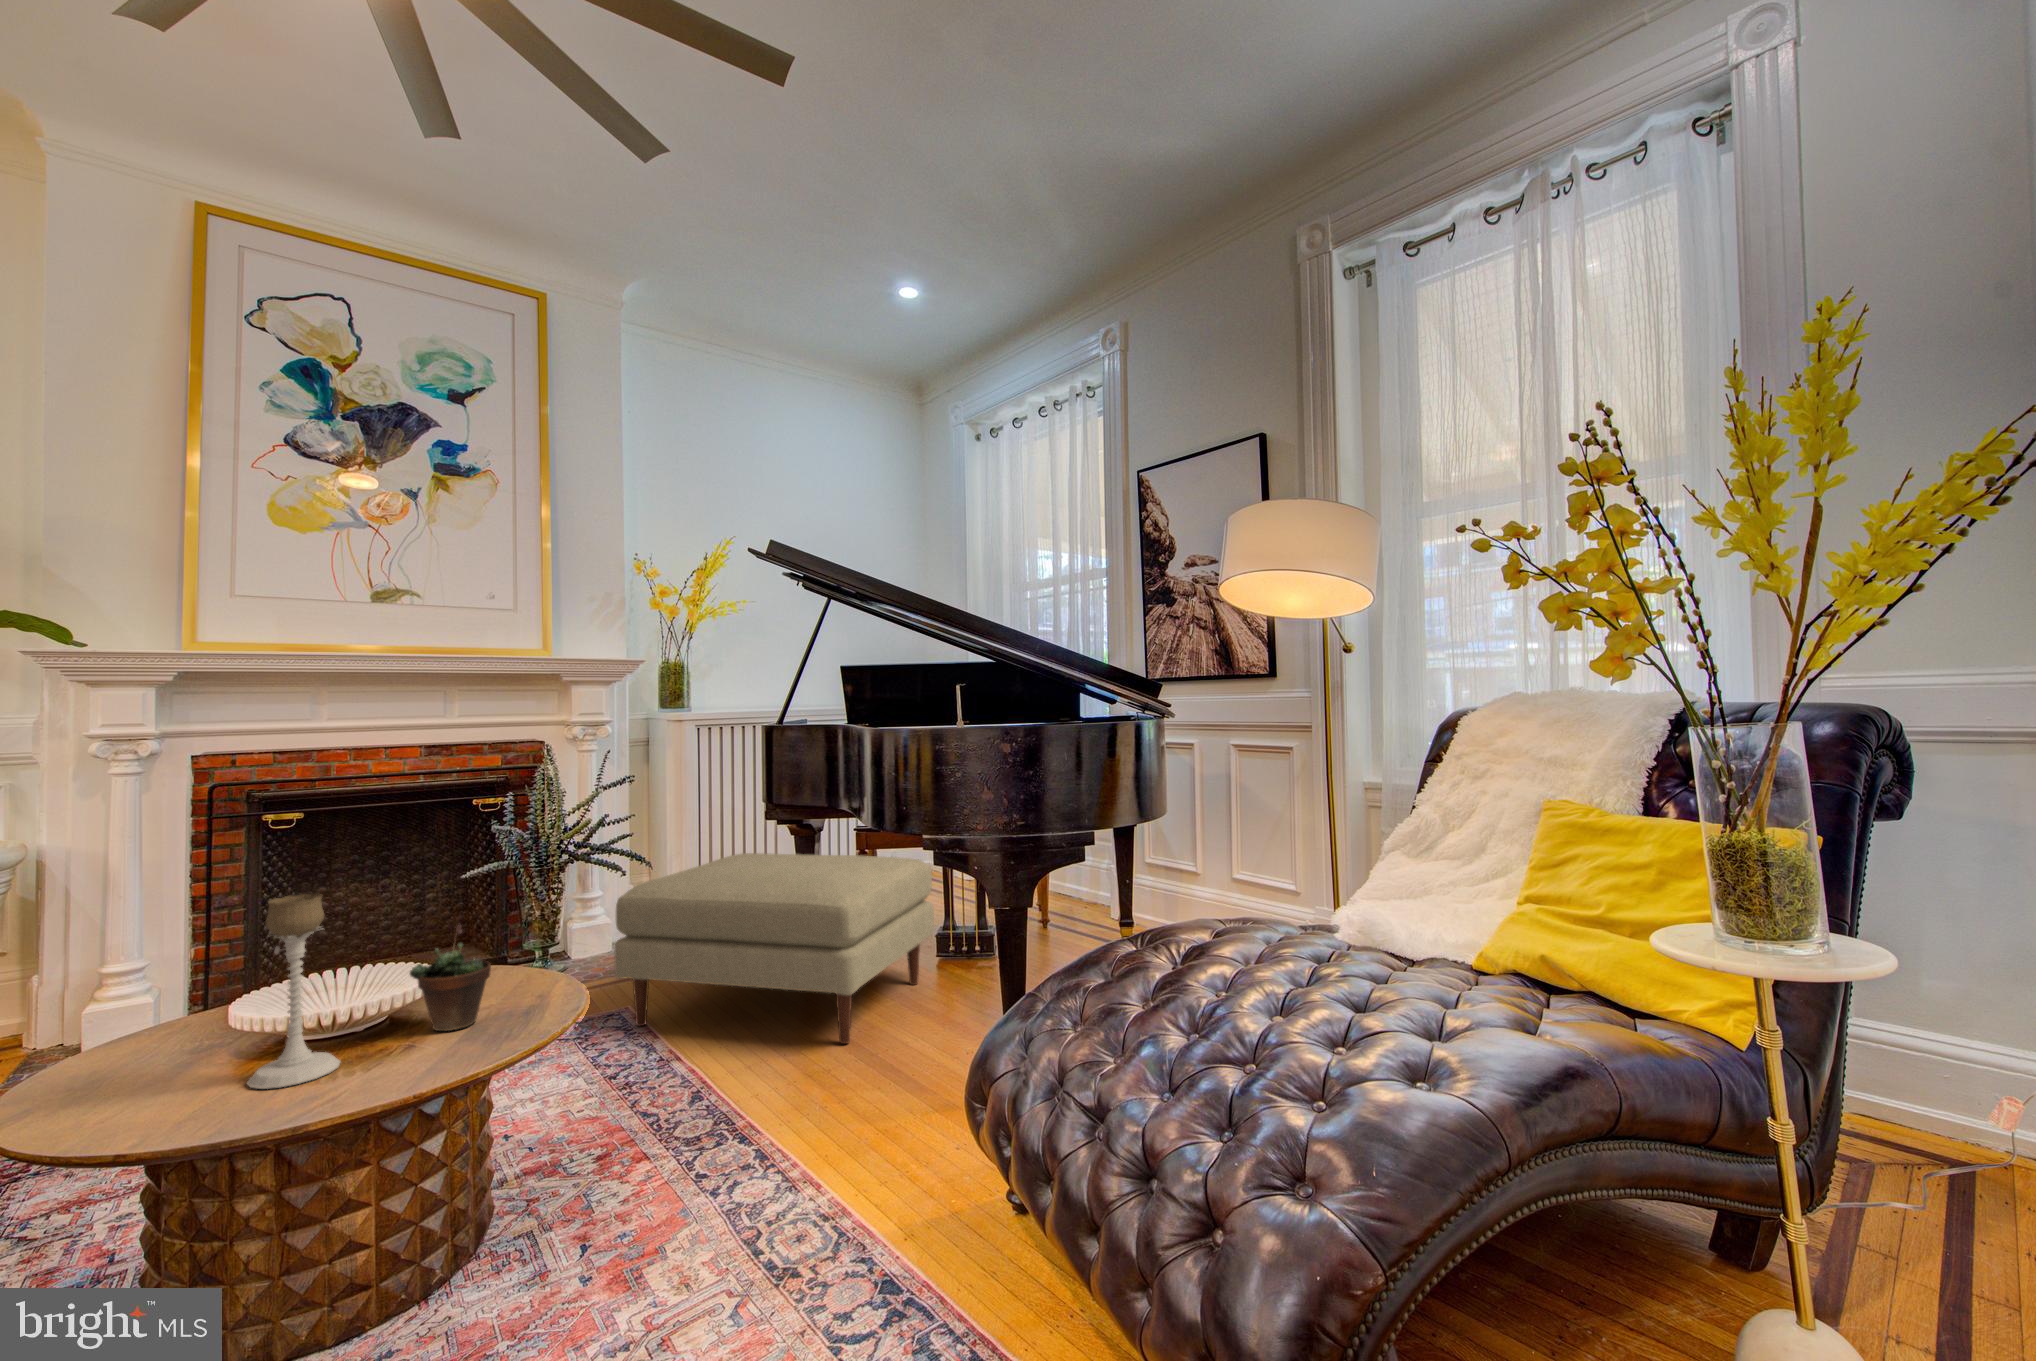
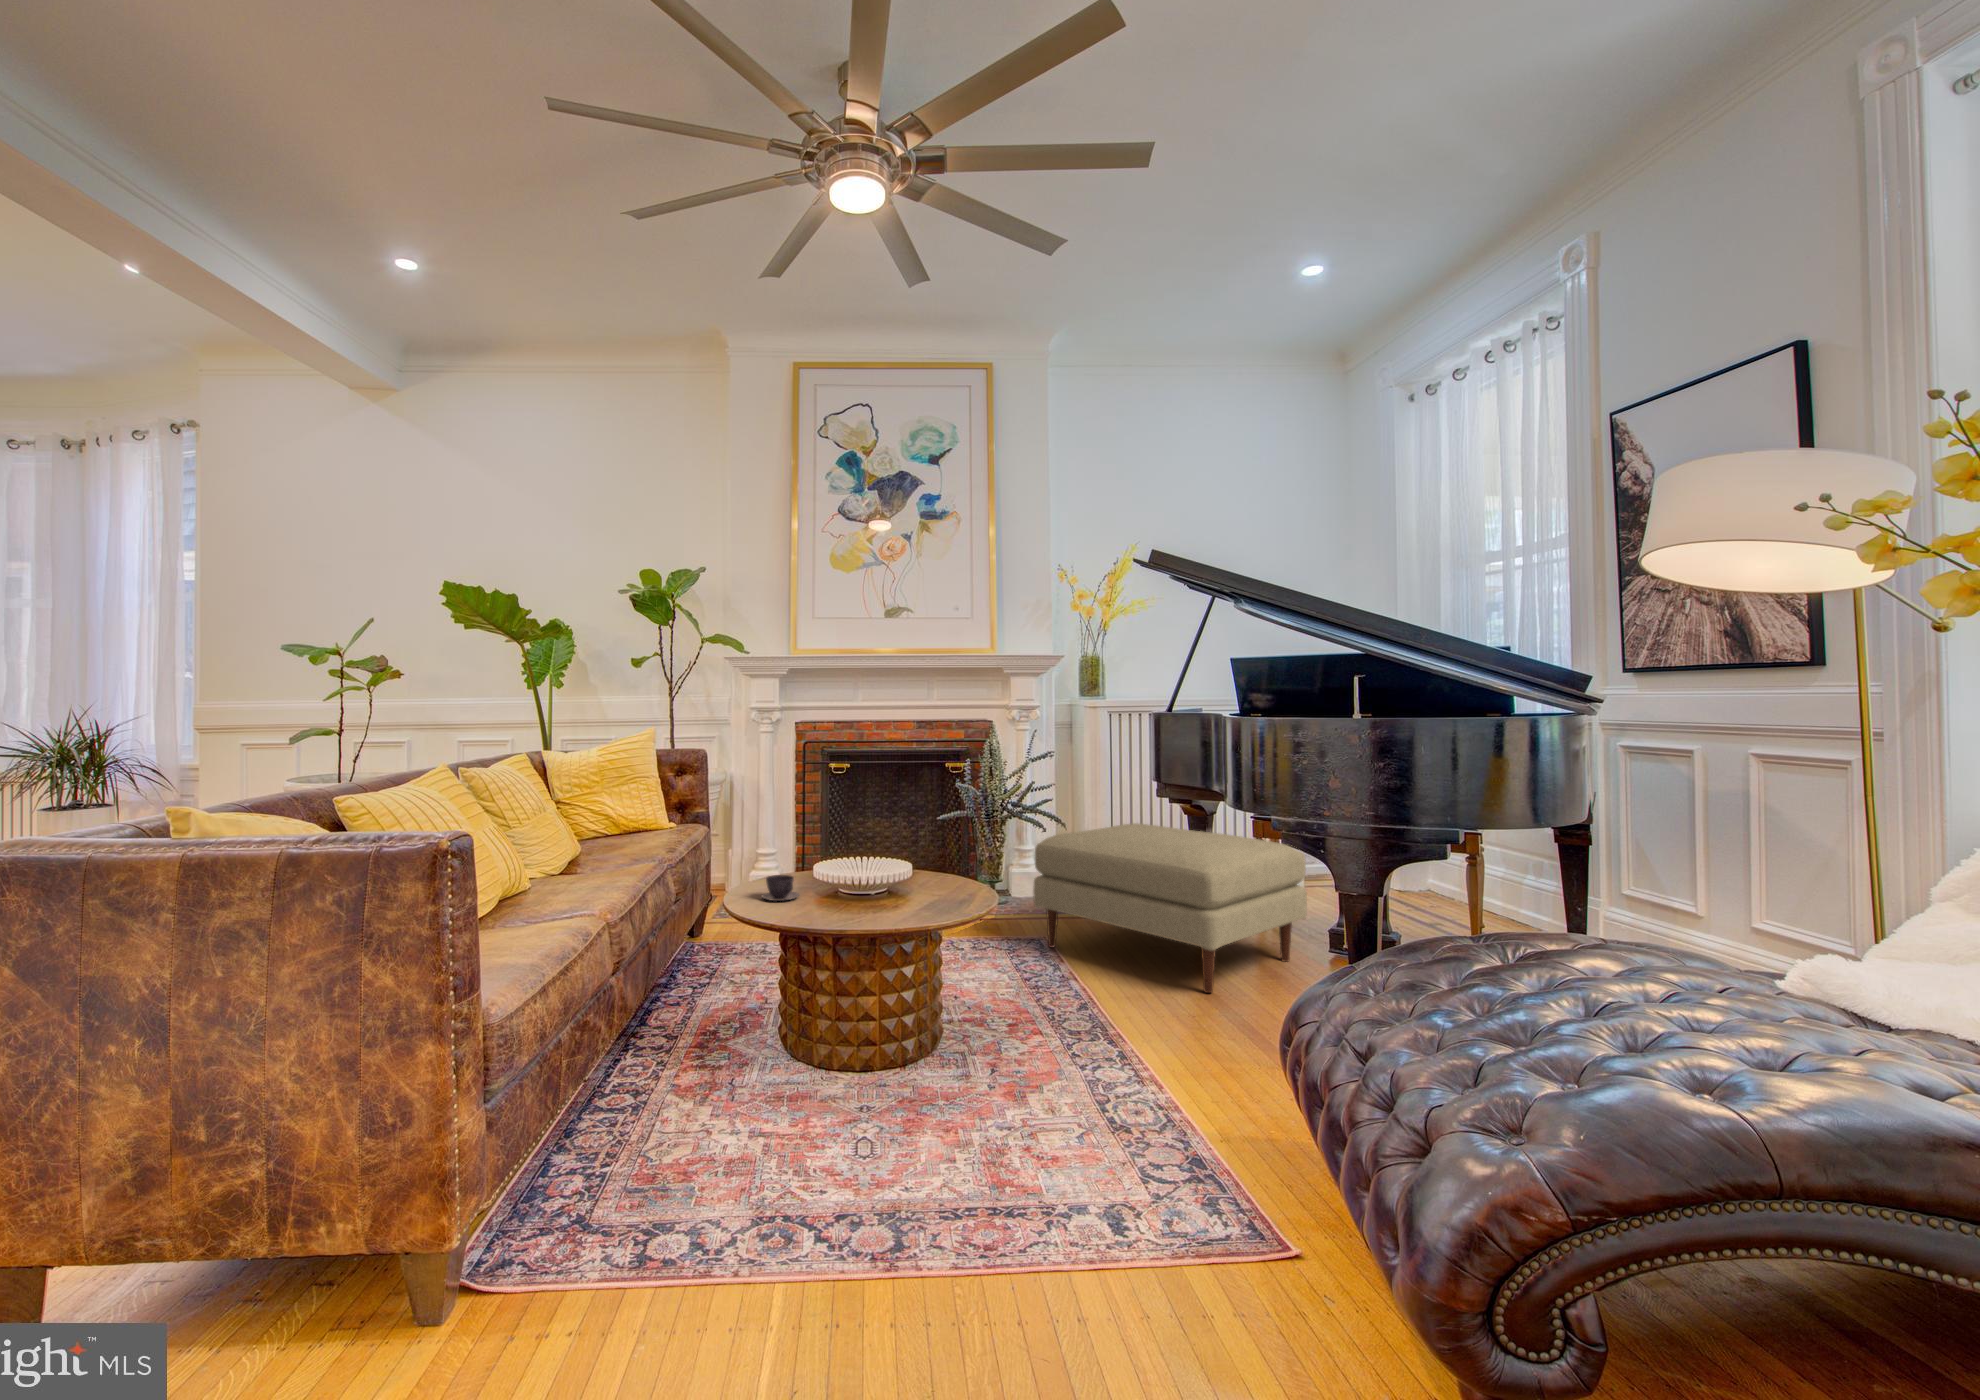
candle holder: present [247,894,340,1089] -> none [816,803,860,917]
succulent plant: present [410,925,491,1031] -> none [897,836,943,907]
teacup: none [119,1026,211,1079] -> present [762,875,799,901]

